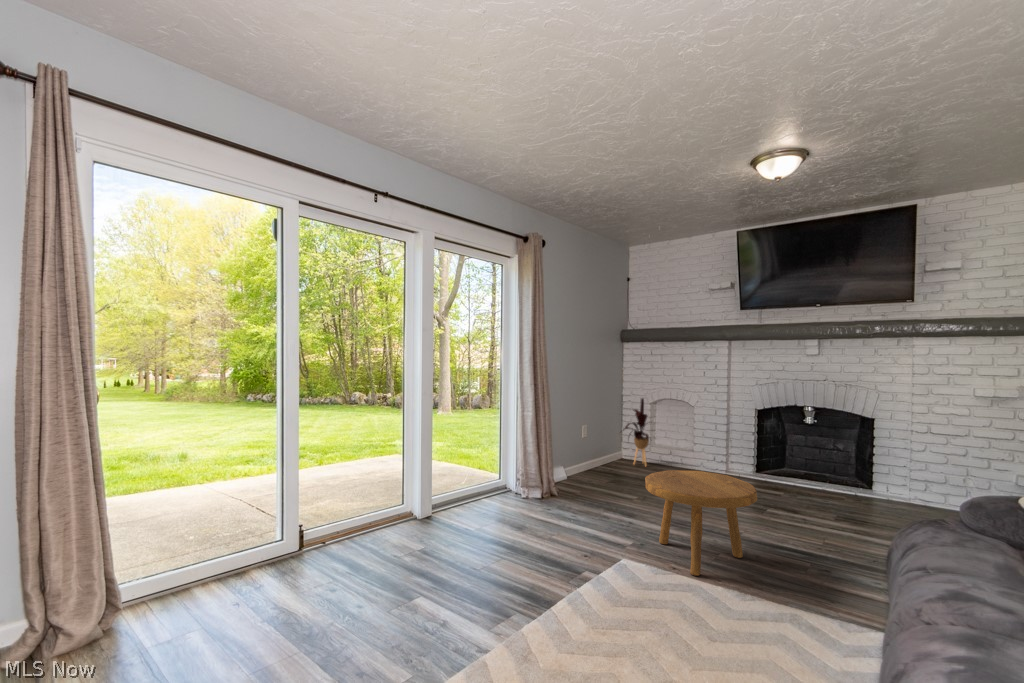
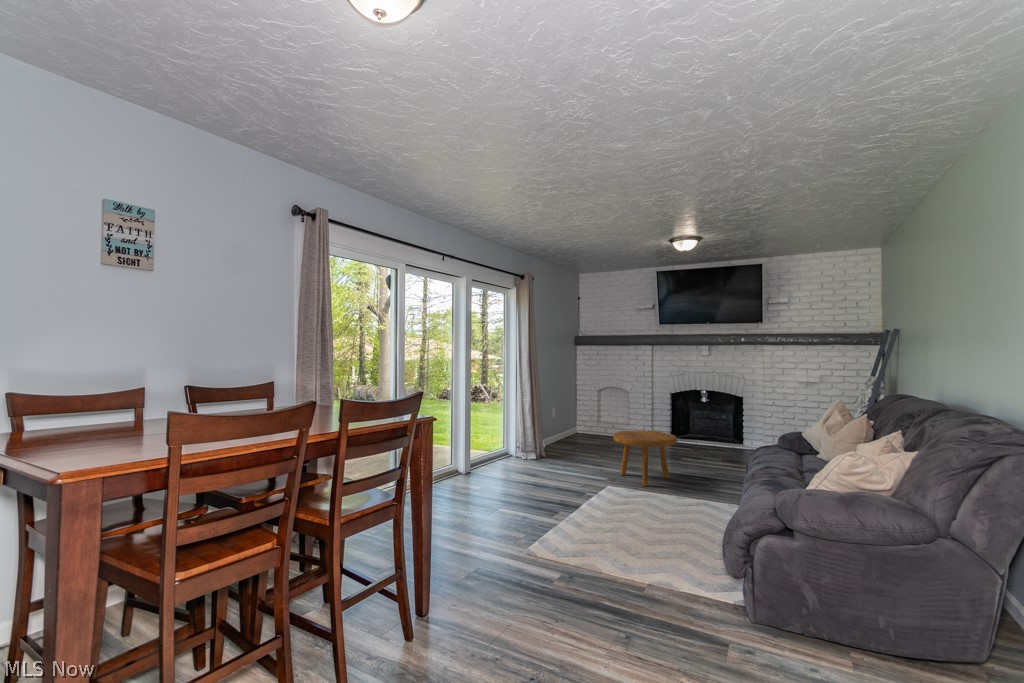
house plant: present [625,398,649,466] -> none [576,388,602,438]

